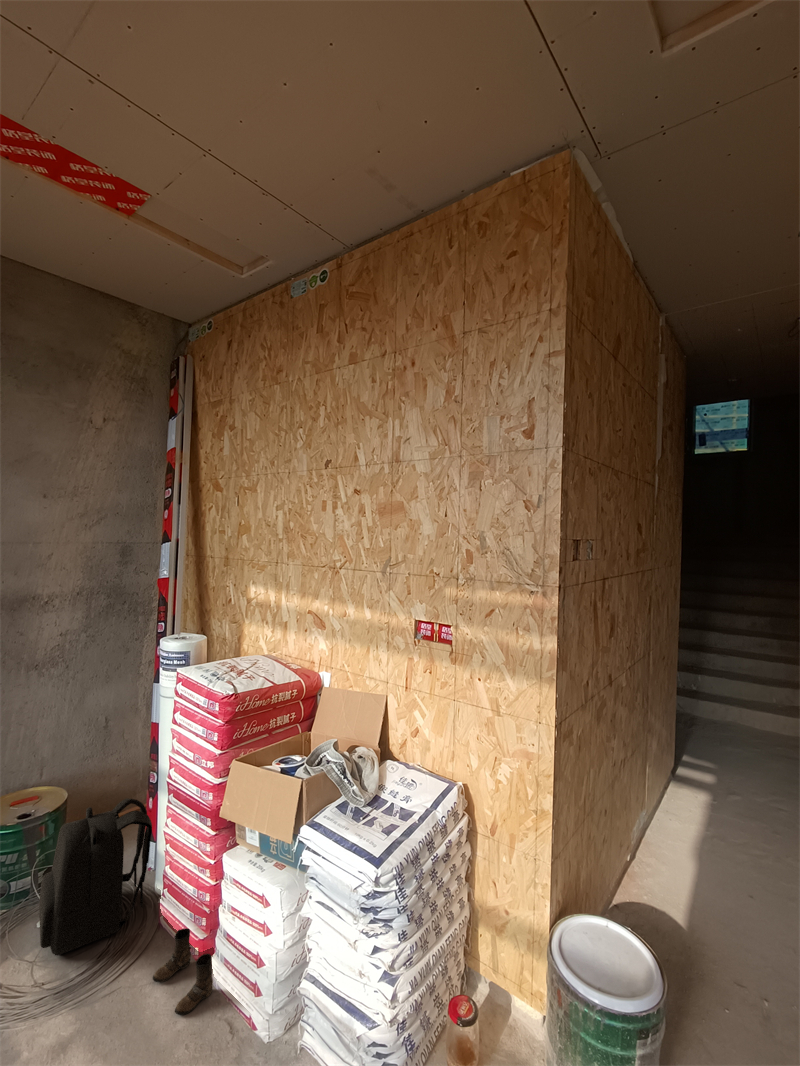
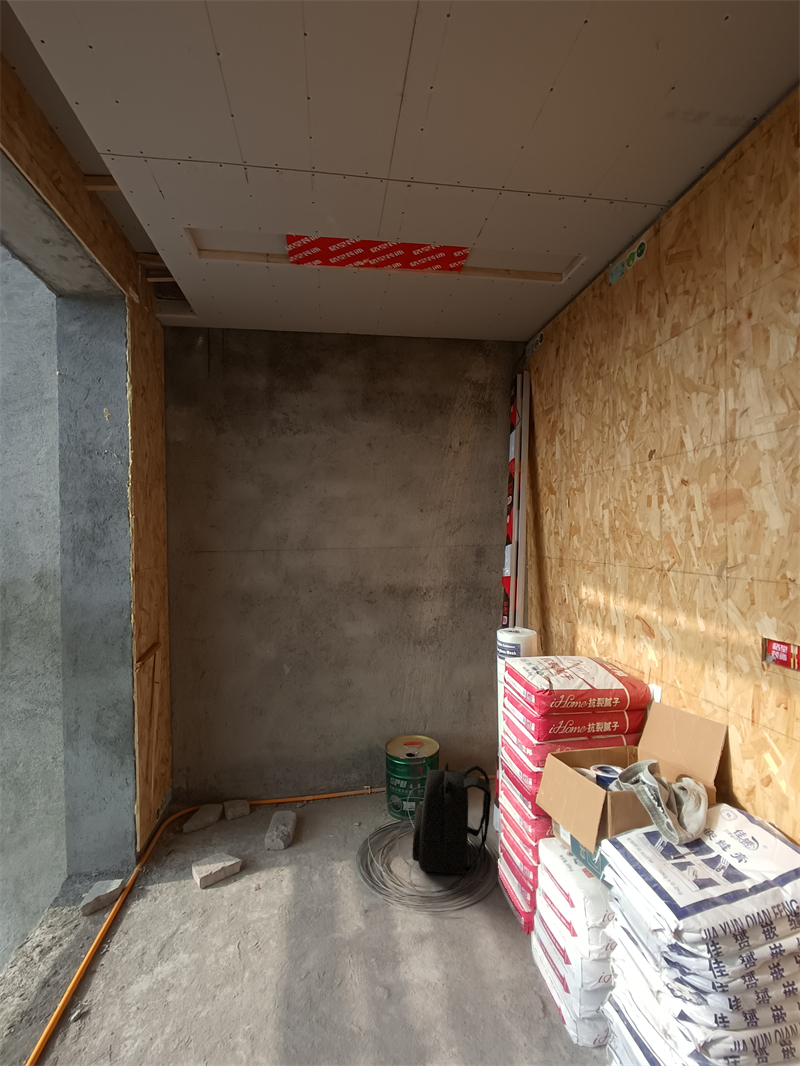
boots: present [153,928,213,1015] -> none [484,894,532,971]

